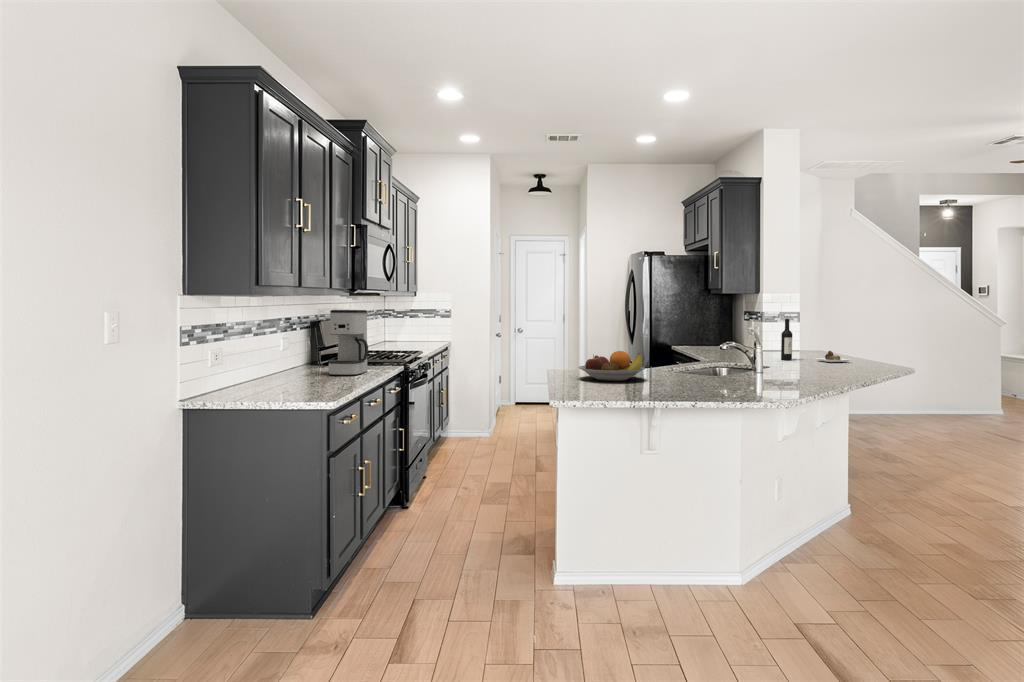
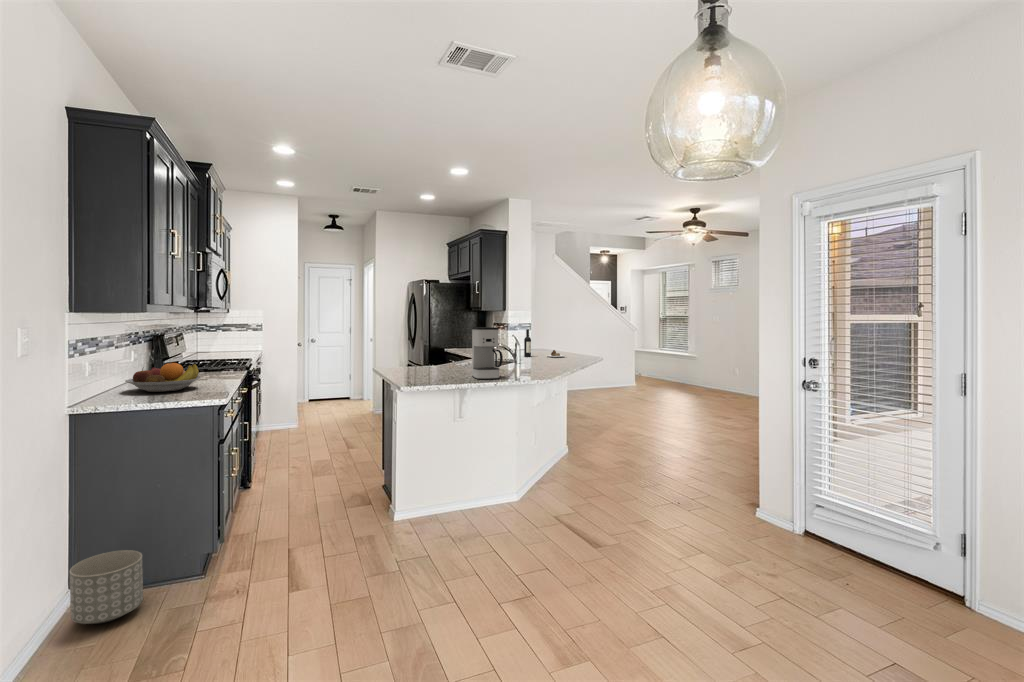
coffee maker: present [329,310,368,375] -> present [472,327,503,379]
fruit bowl: present [578,351,645,381] -> present [125,363,201,392]
planter: none [164,570,238,652] -> present [70,550,143,624]

